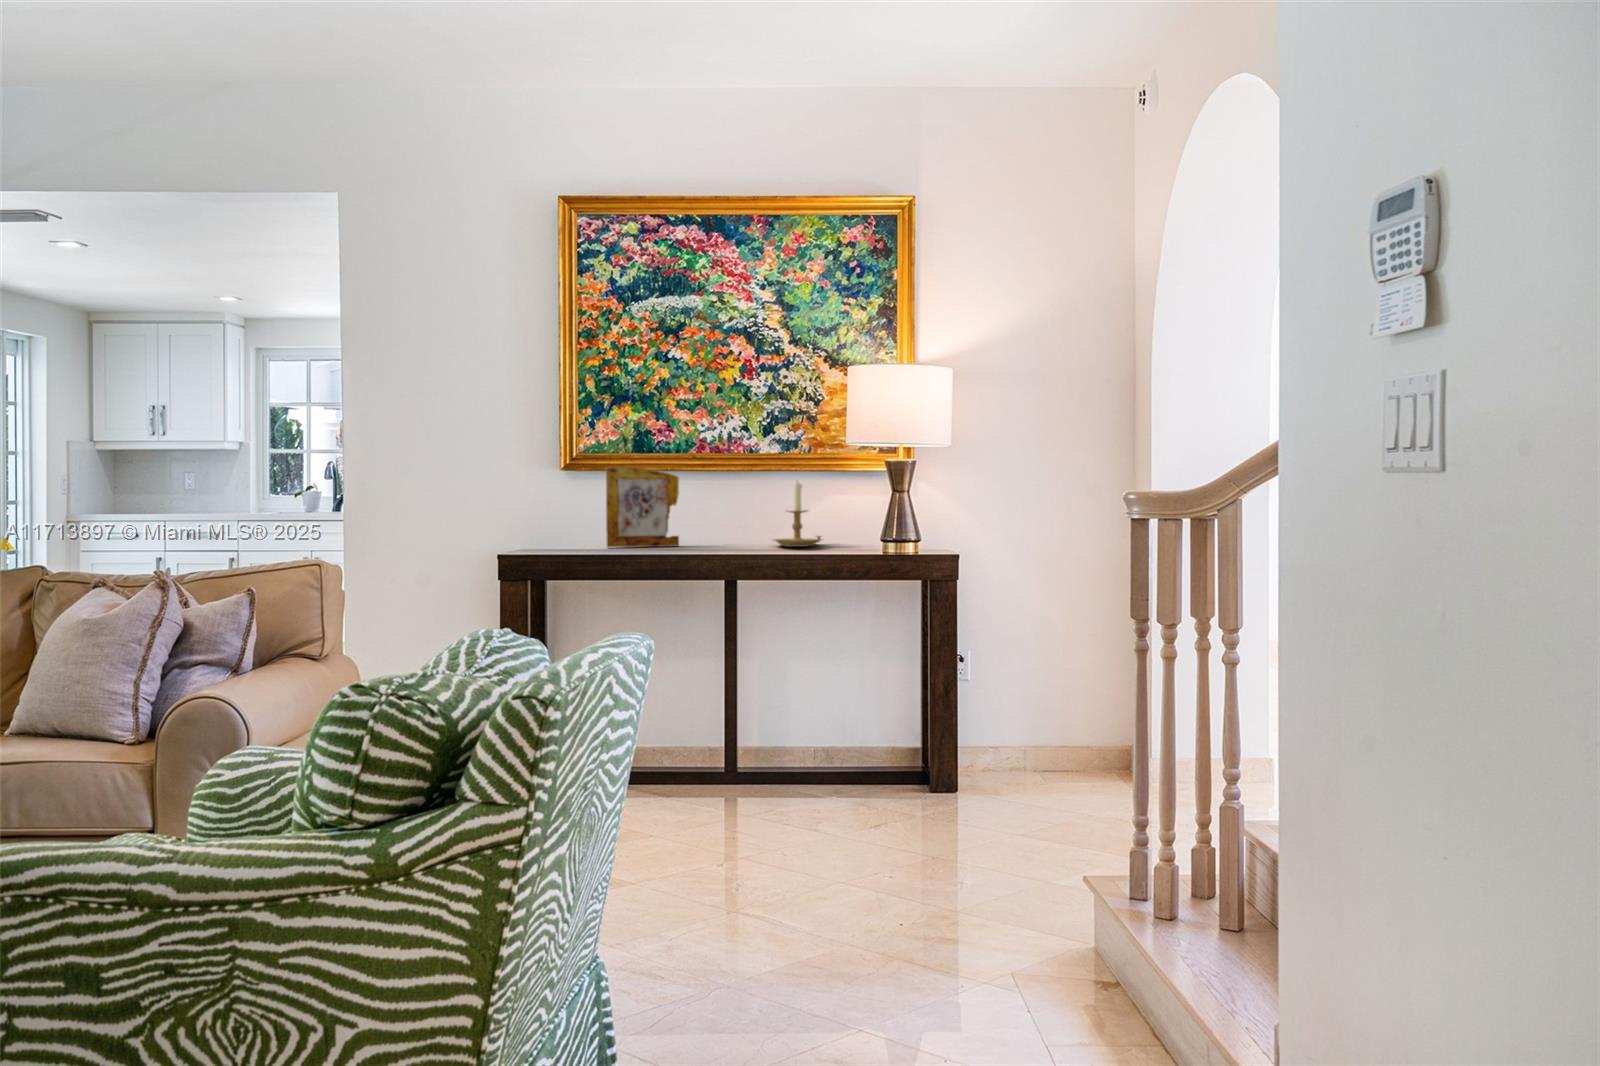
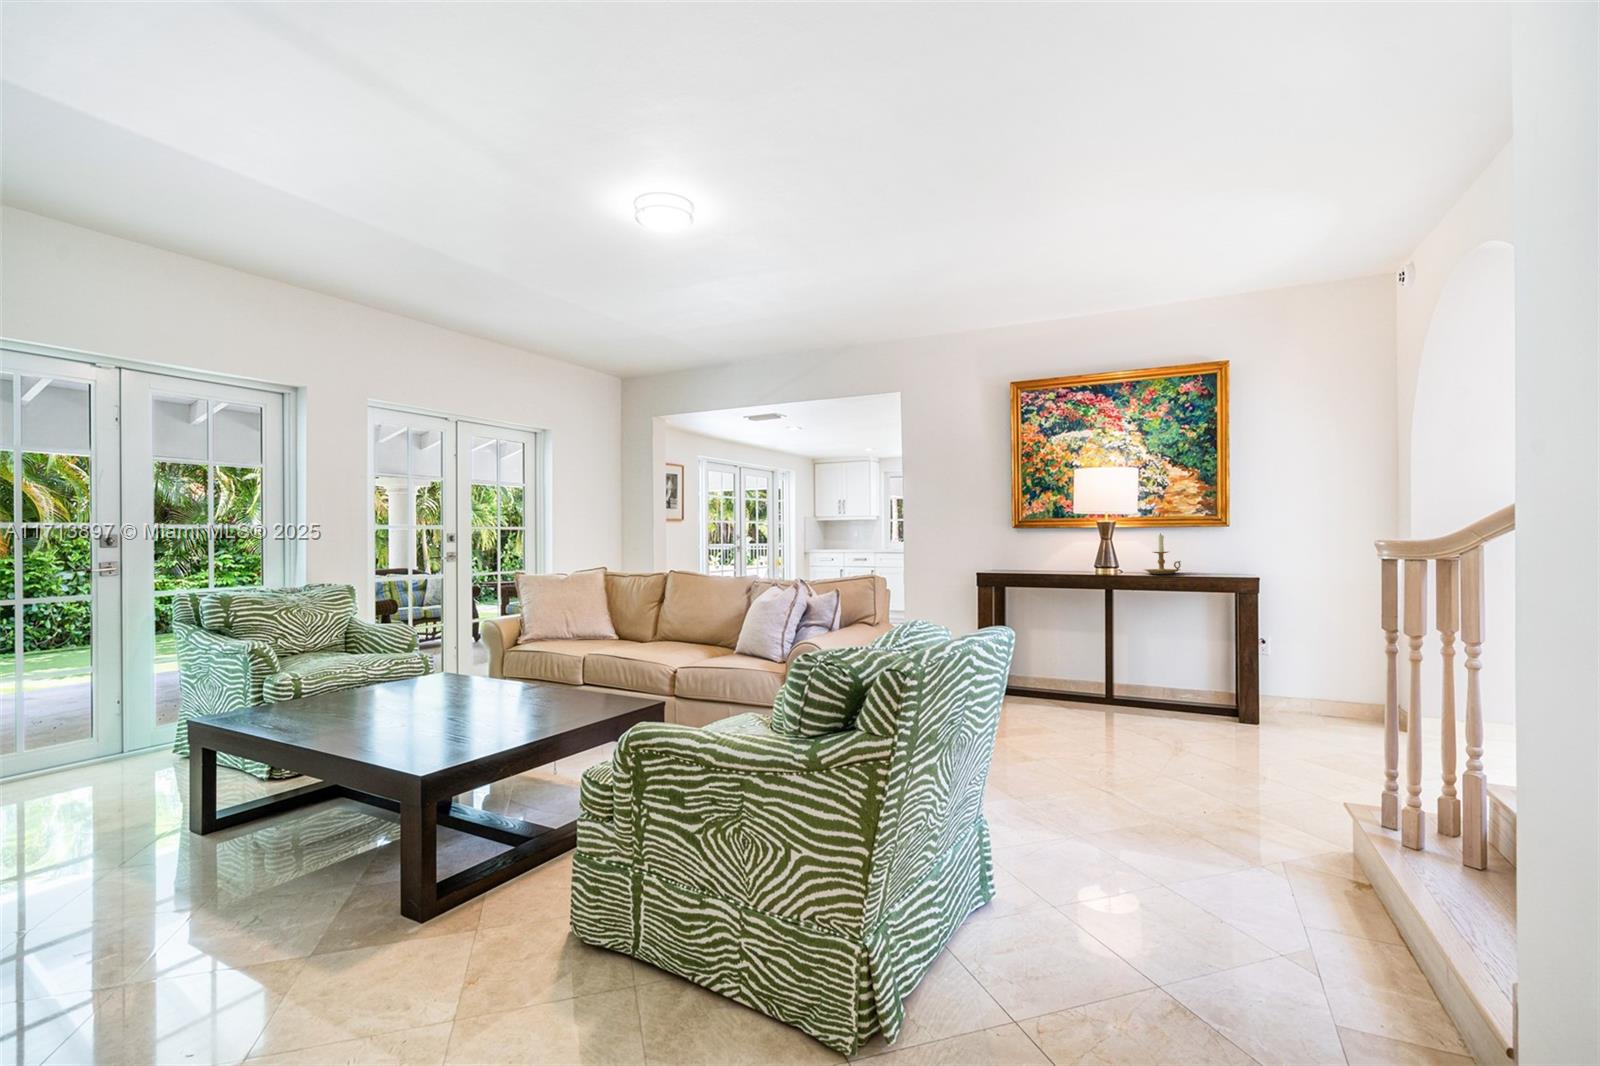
picture frame: present [606,467,679,547] -> none [1037,528,1083,574]

